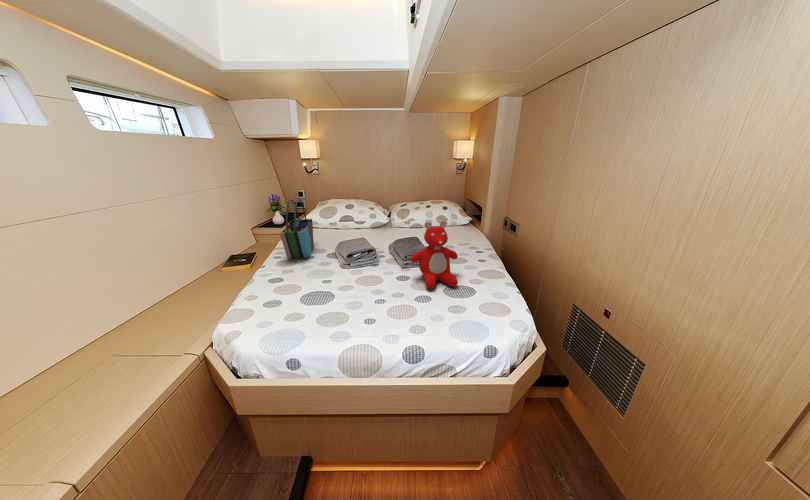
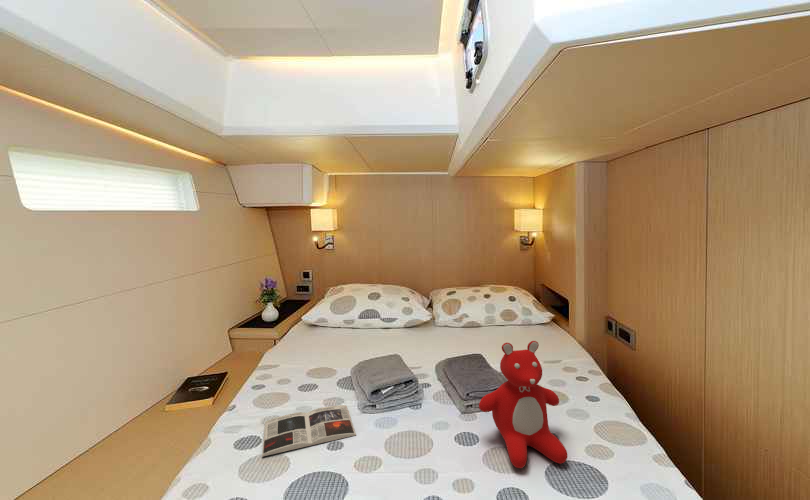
tote bag: present [280,199,314,259] -> none [271,295,320,387]
magazine: none [280,266,338,289] -> present [262,405,356,457]

